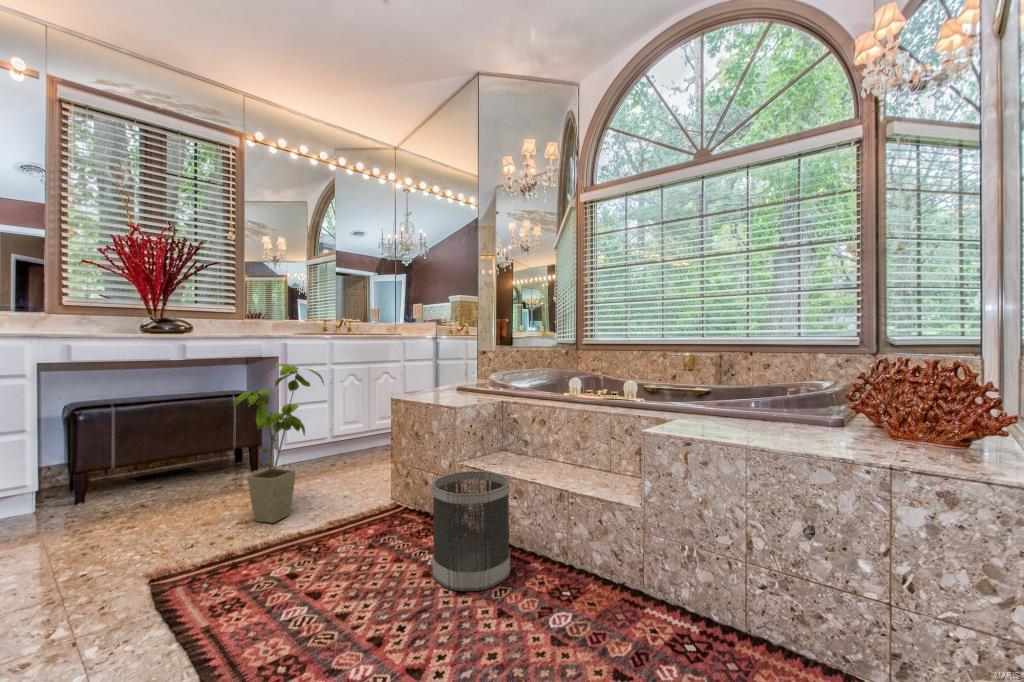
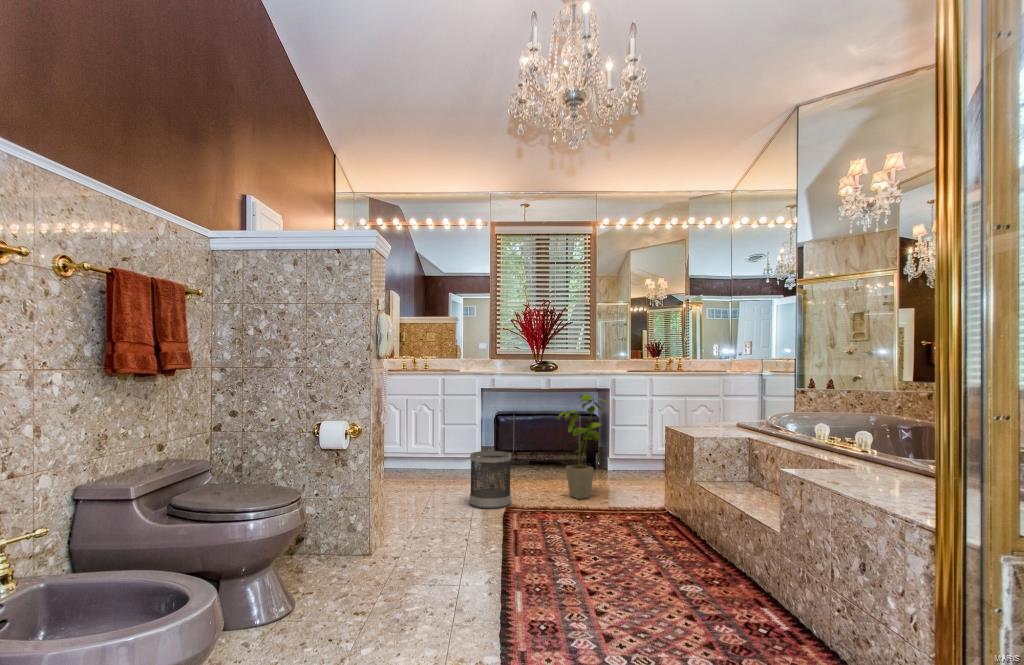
wastebasket: present [432,471,510,591] -> present [470,451,511,509]

